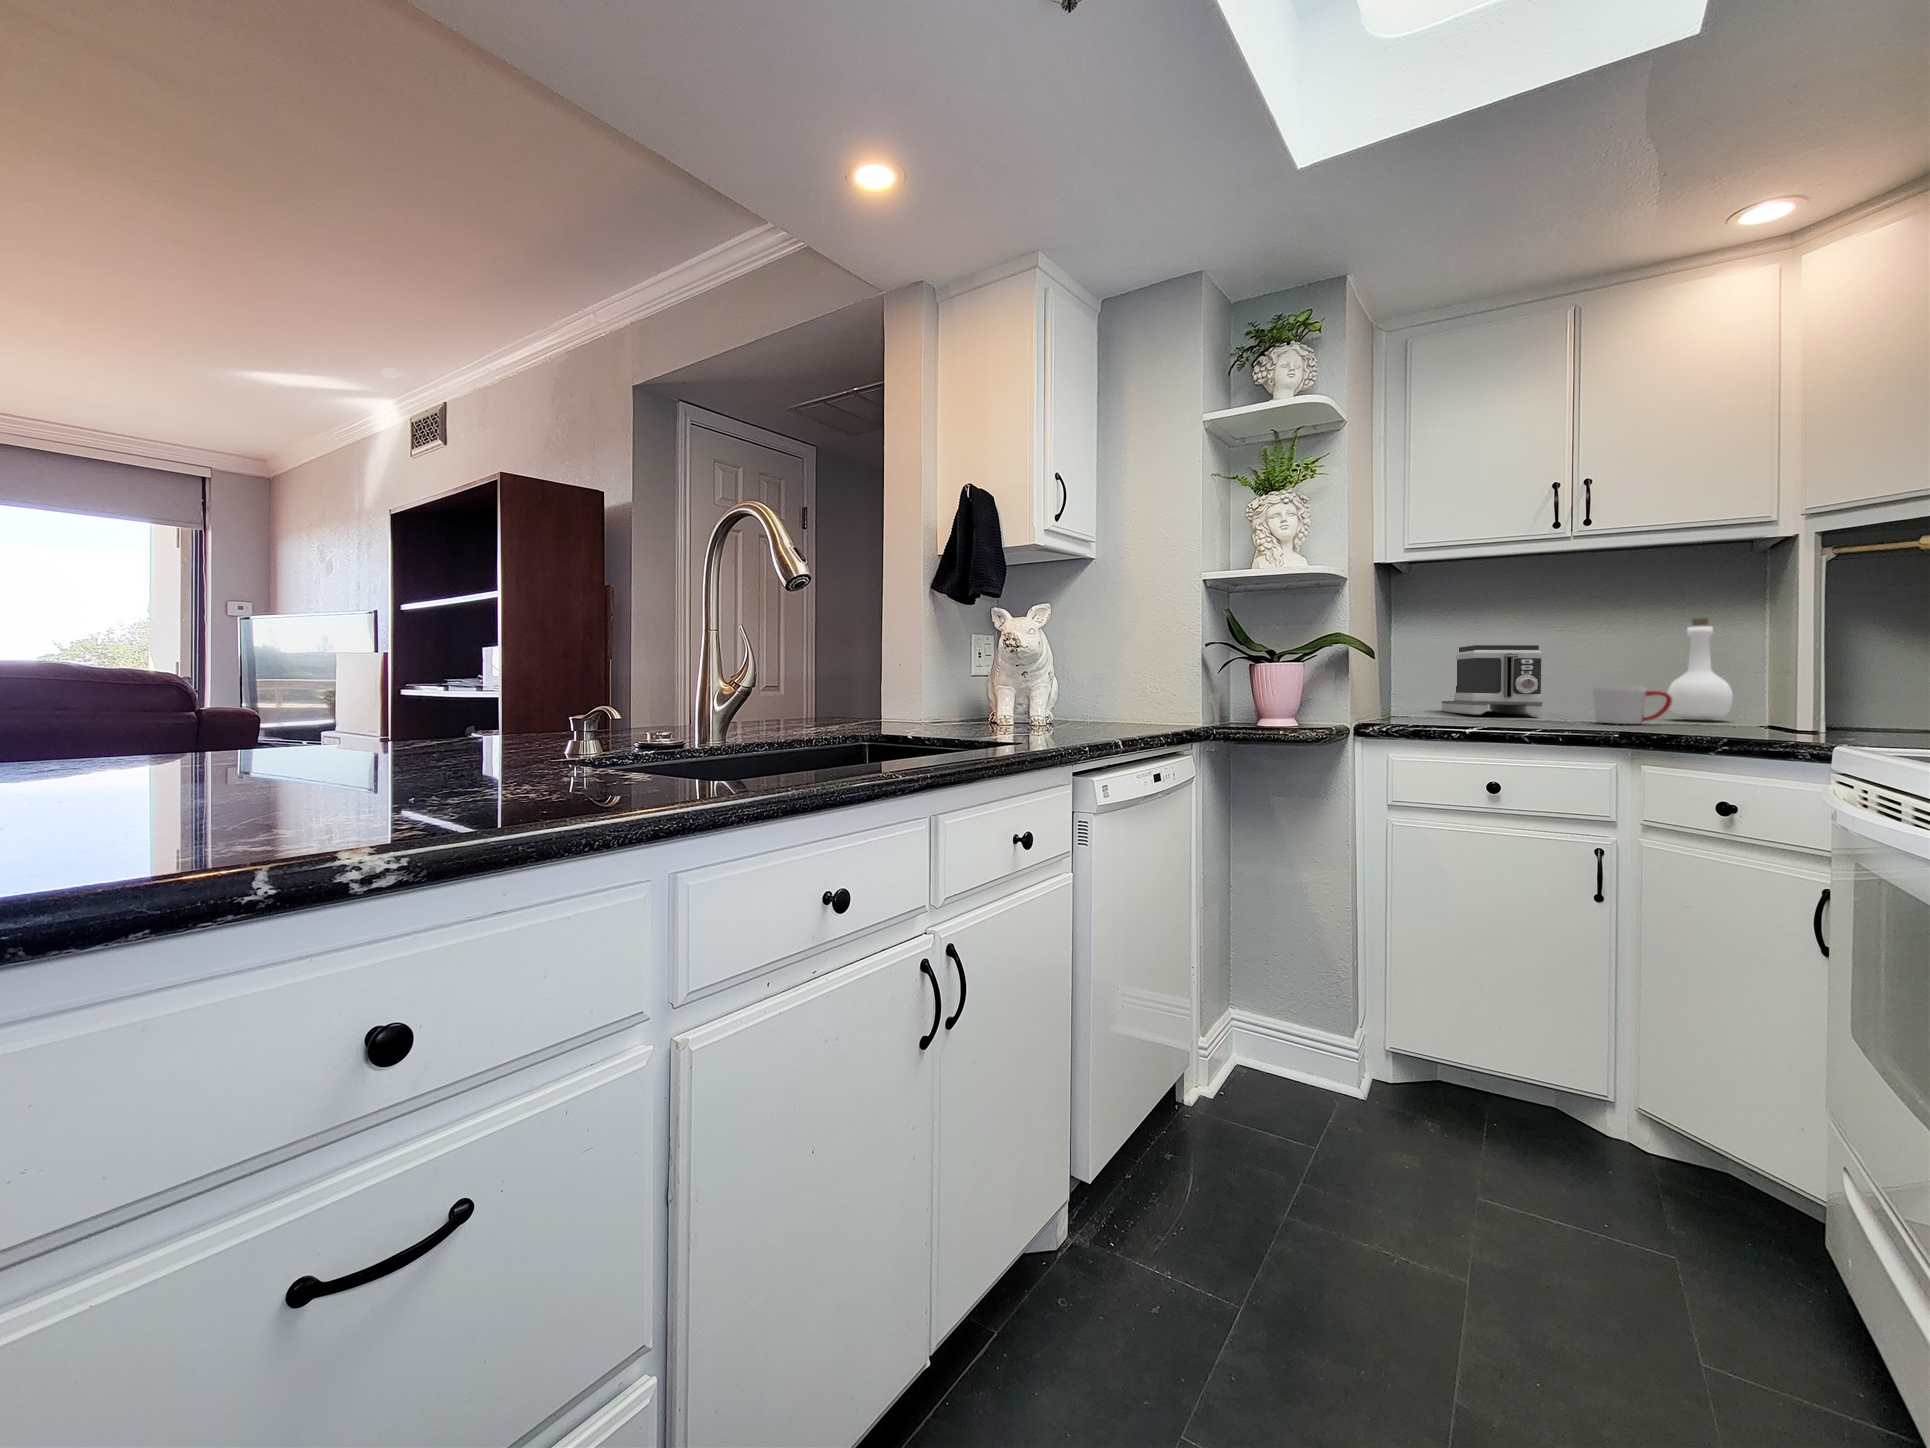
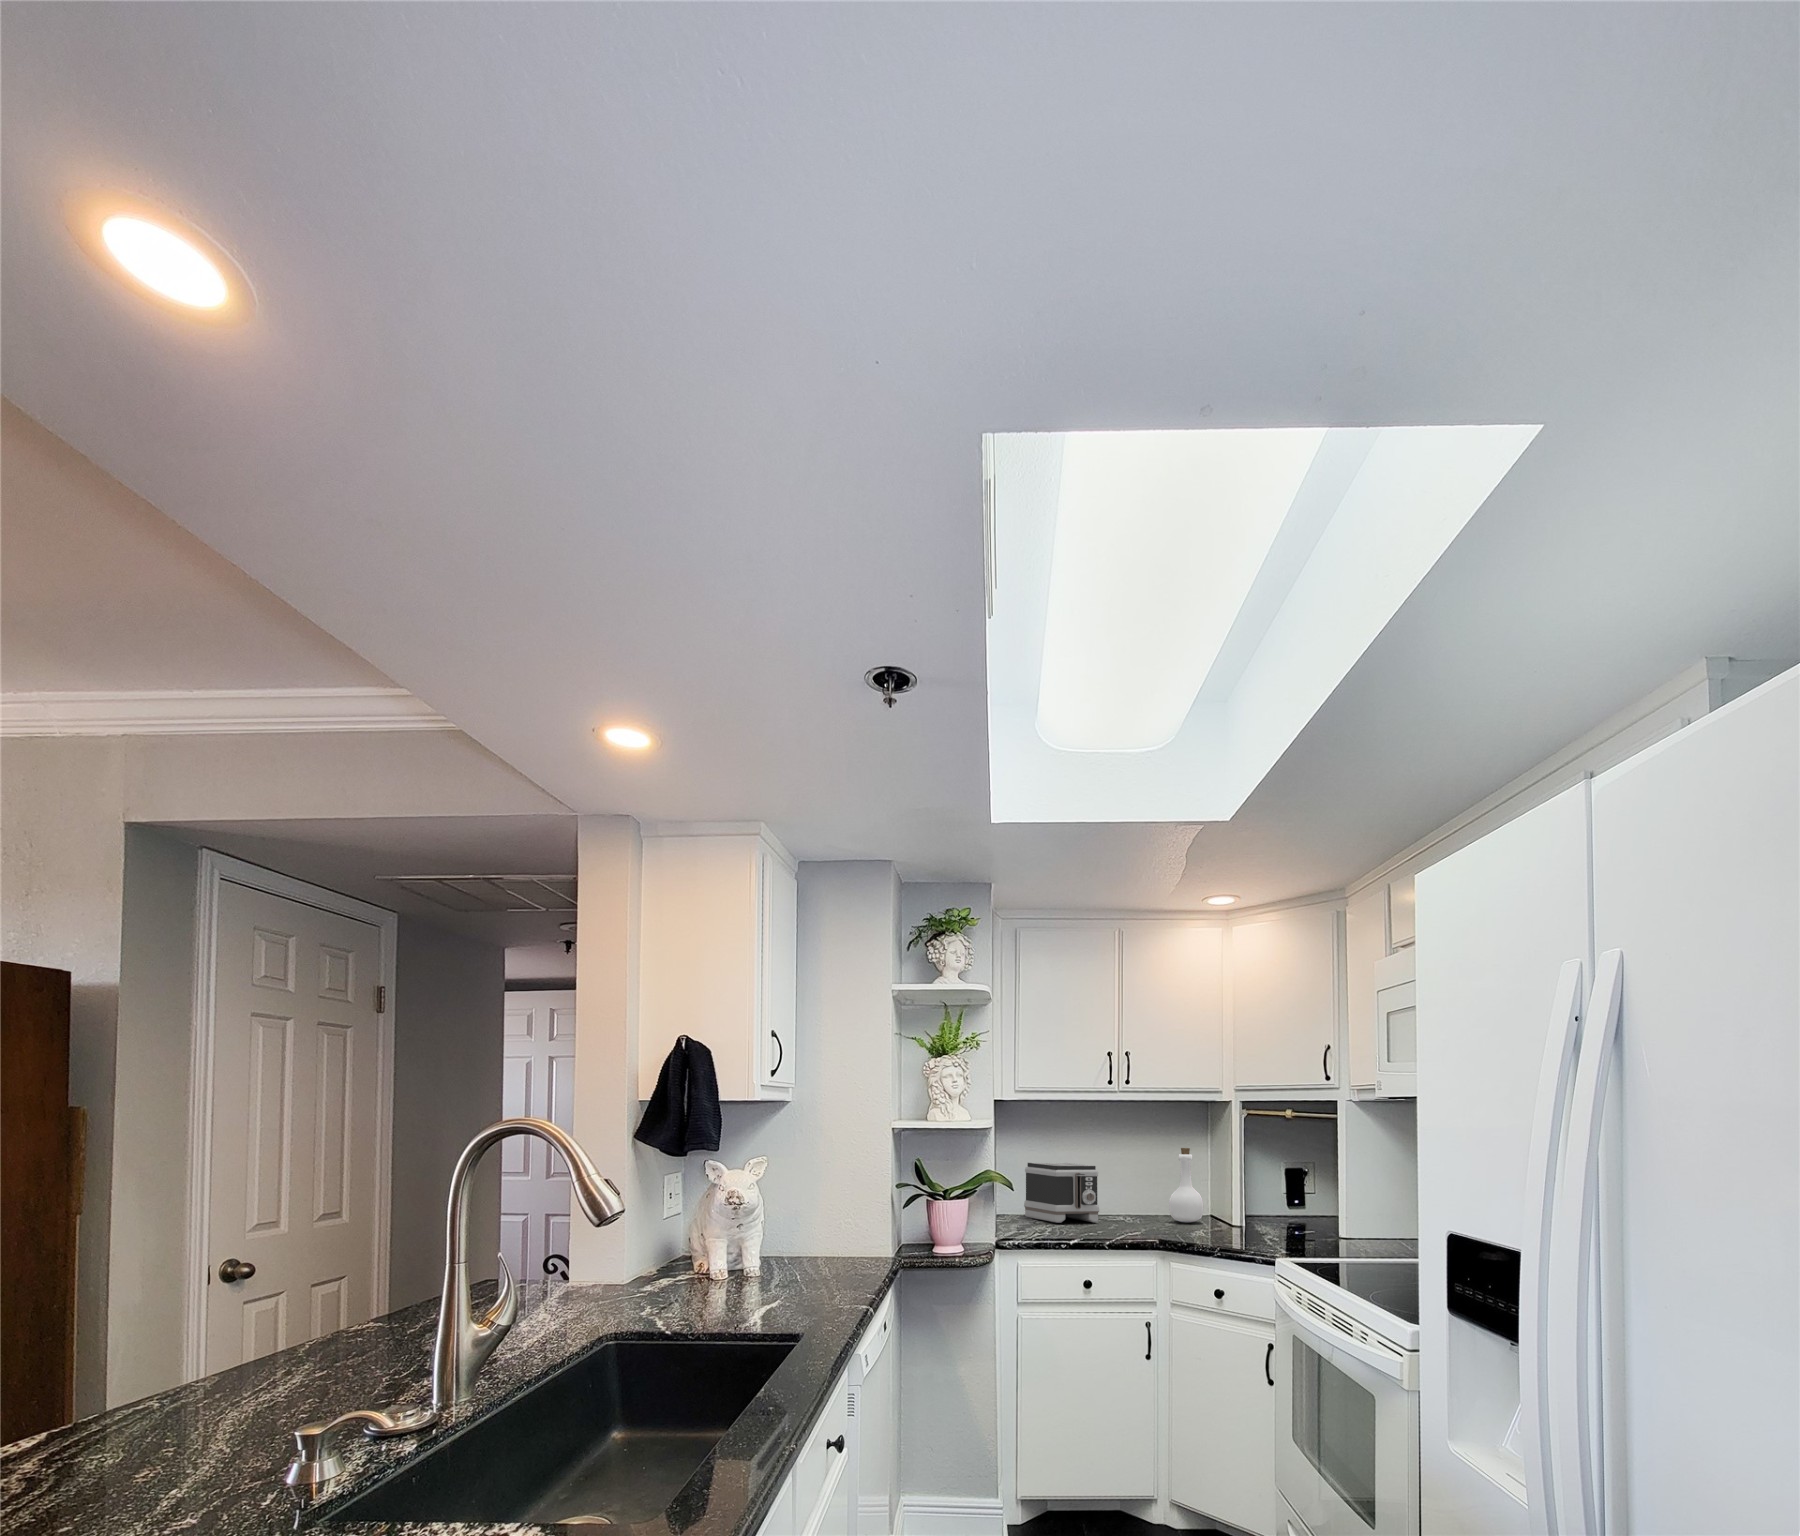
mug: present [1593,686,1672,724] -> none [1132,1200,1175,1230]

